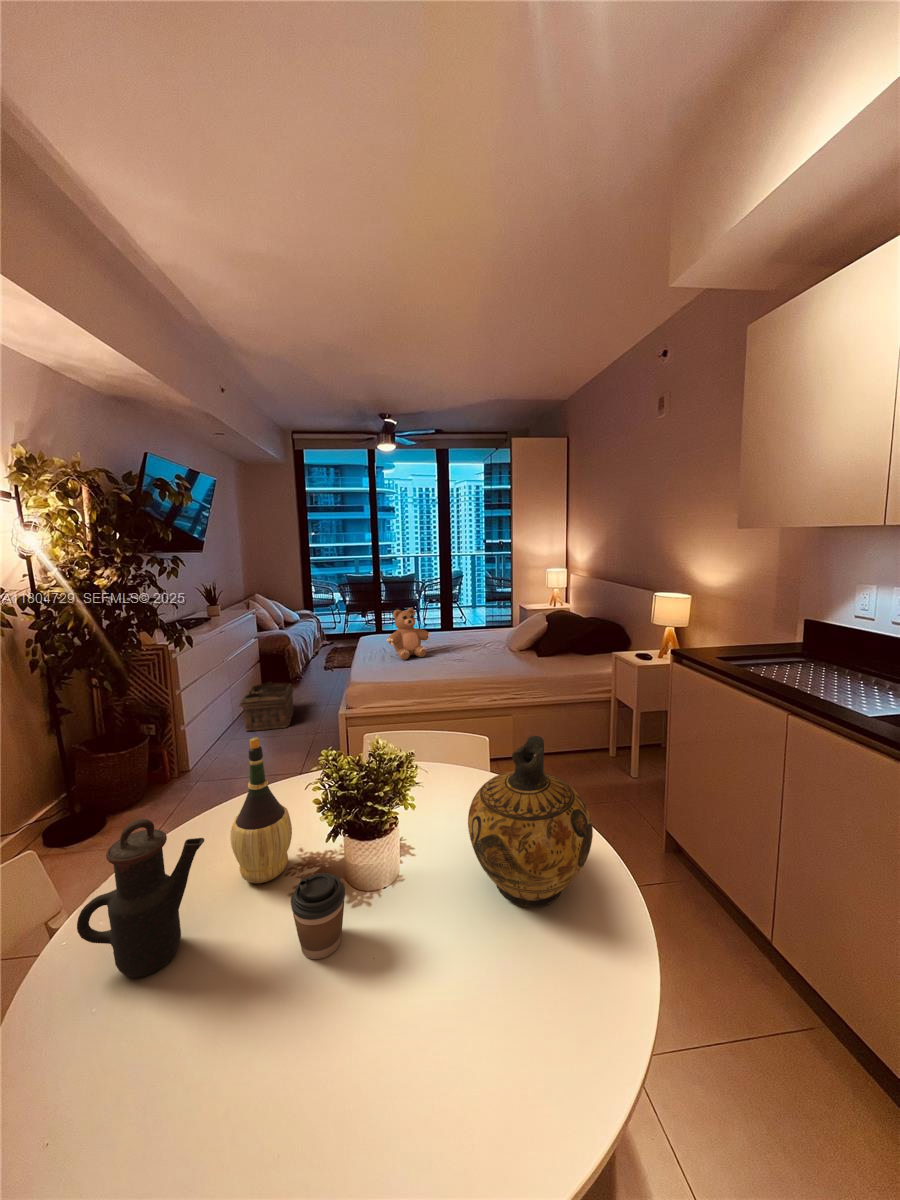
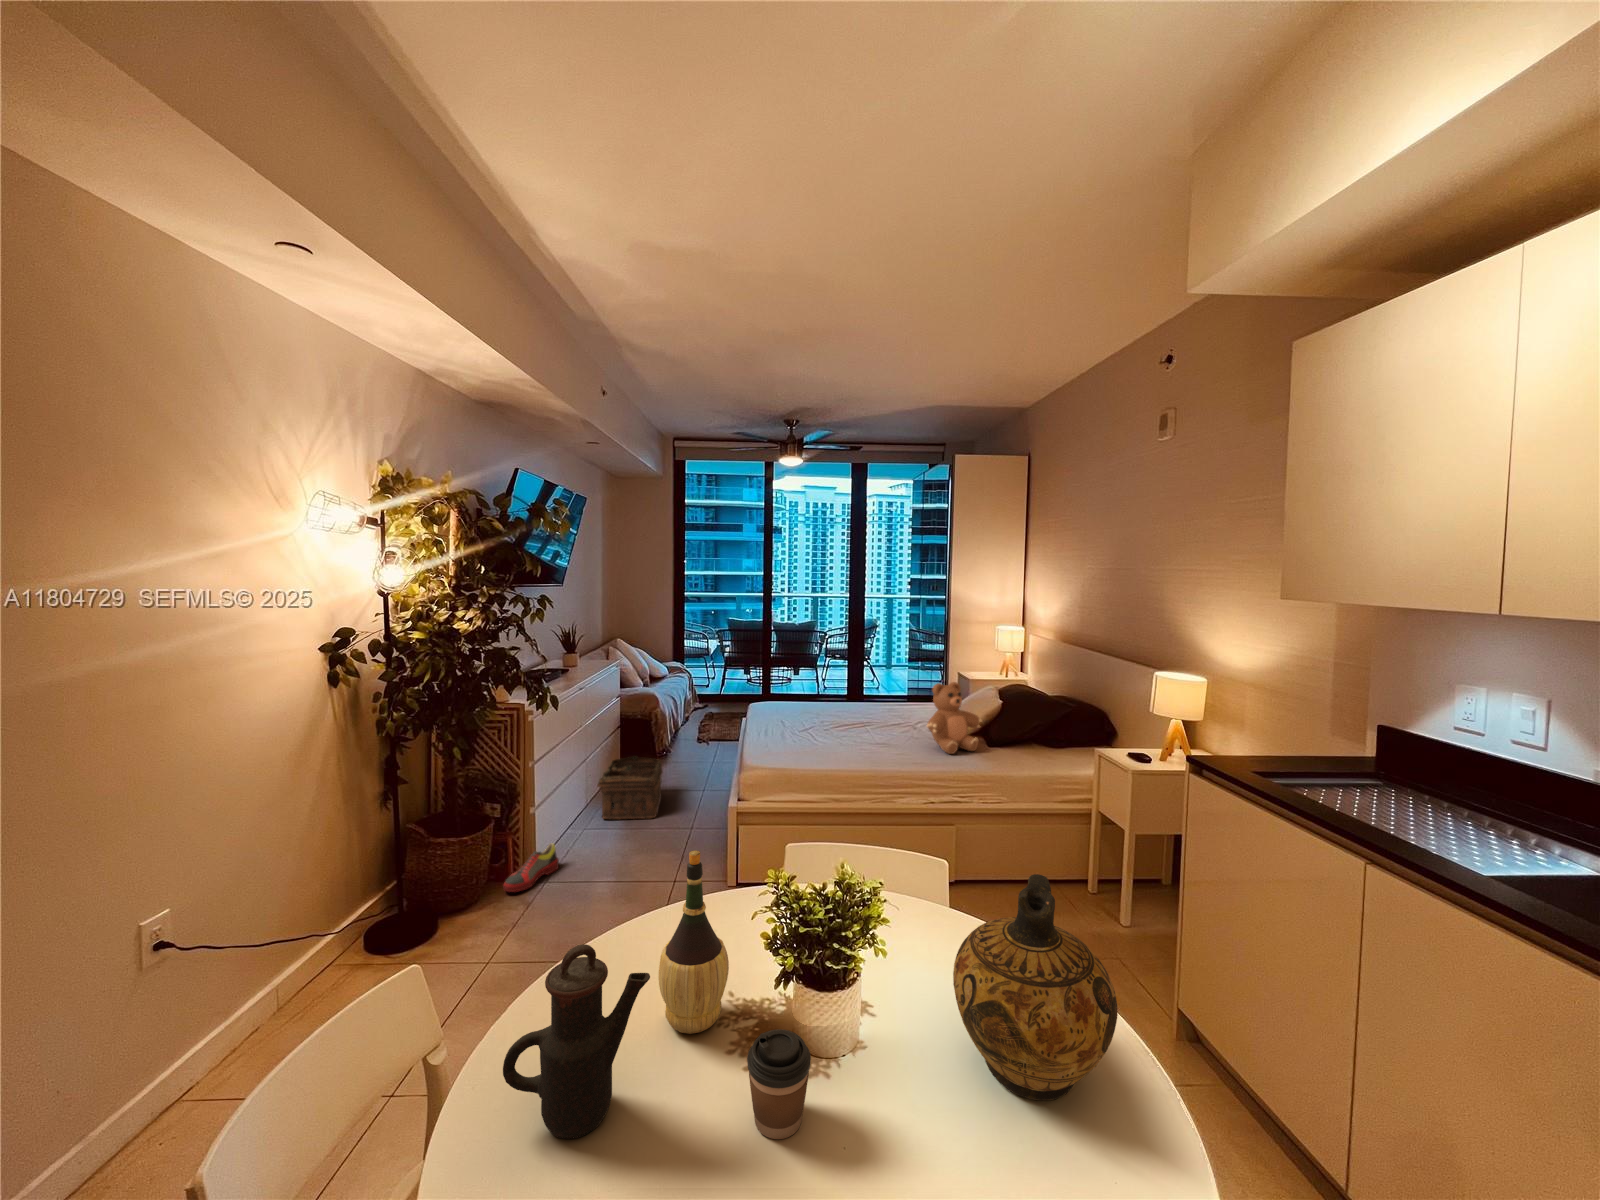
teddy bear: present [387,608,430,660] -> present [927,682,982,754]
shoe: none [161,751,209,790] -> present [503,843,559,892]

